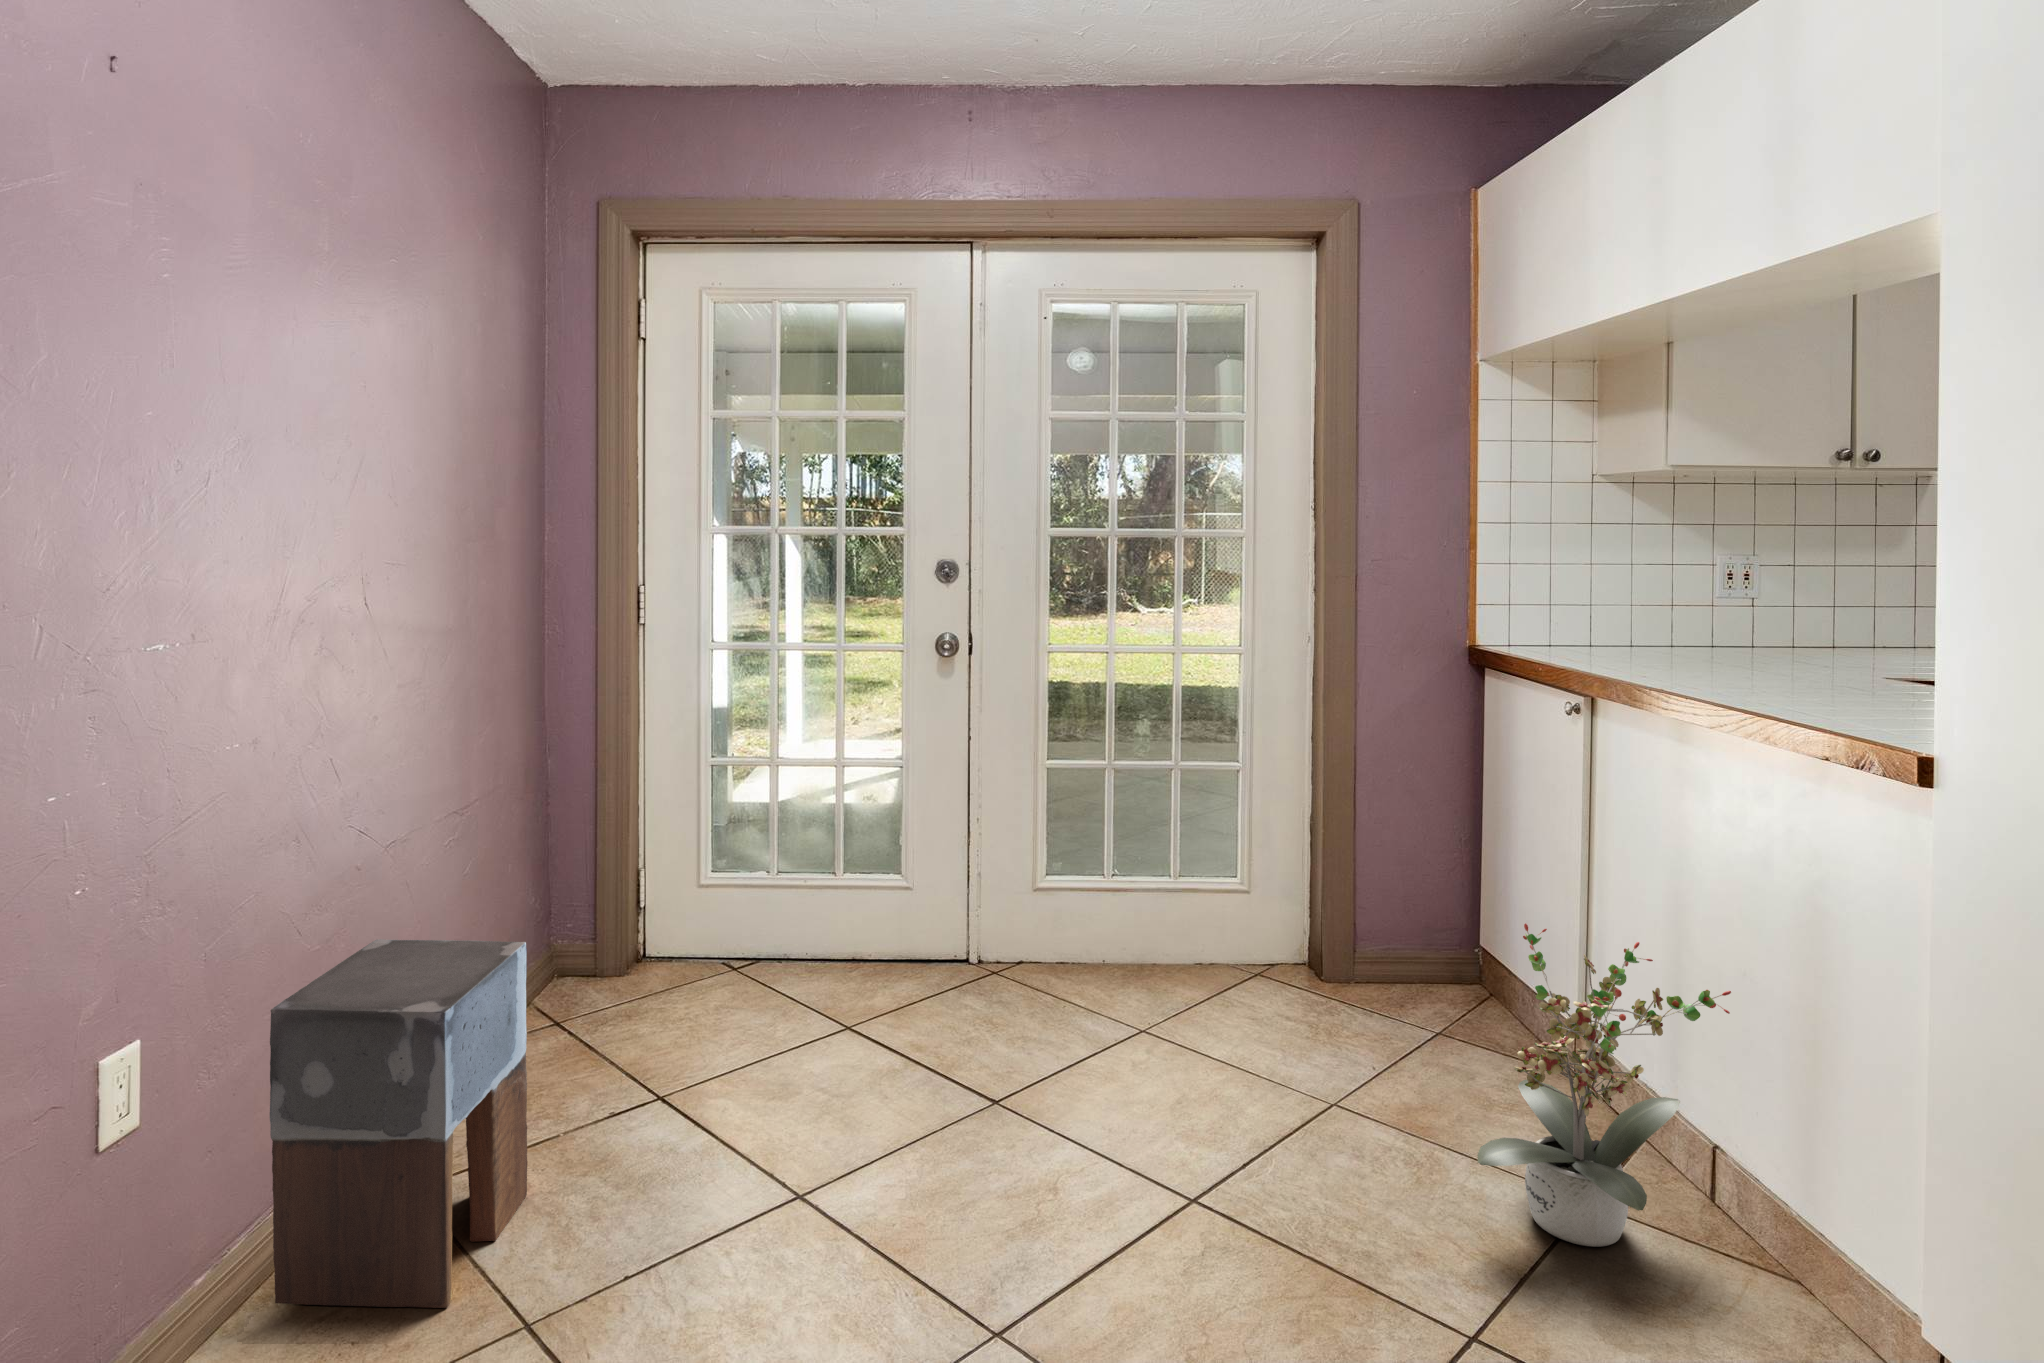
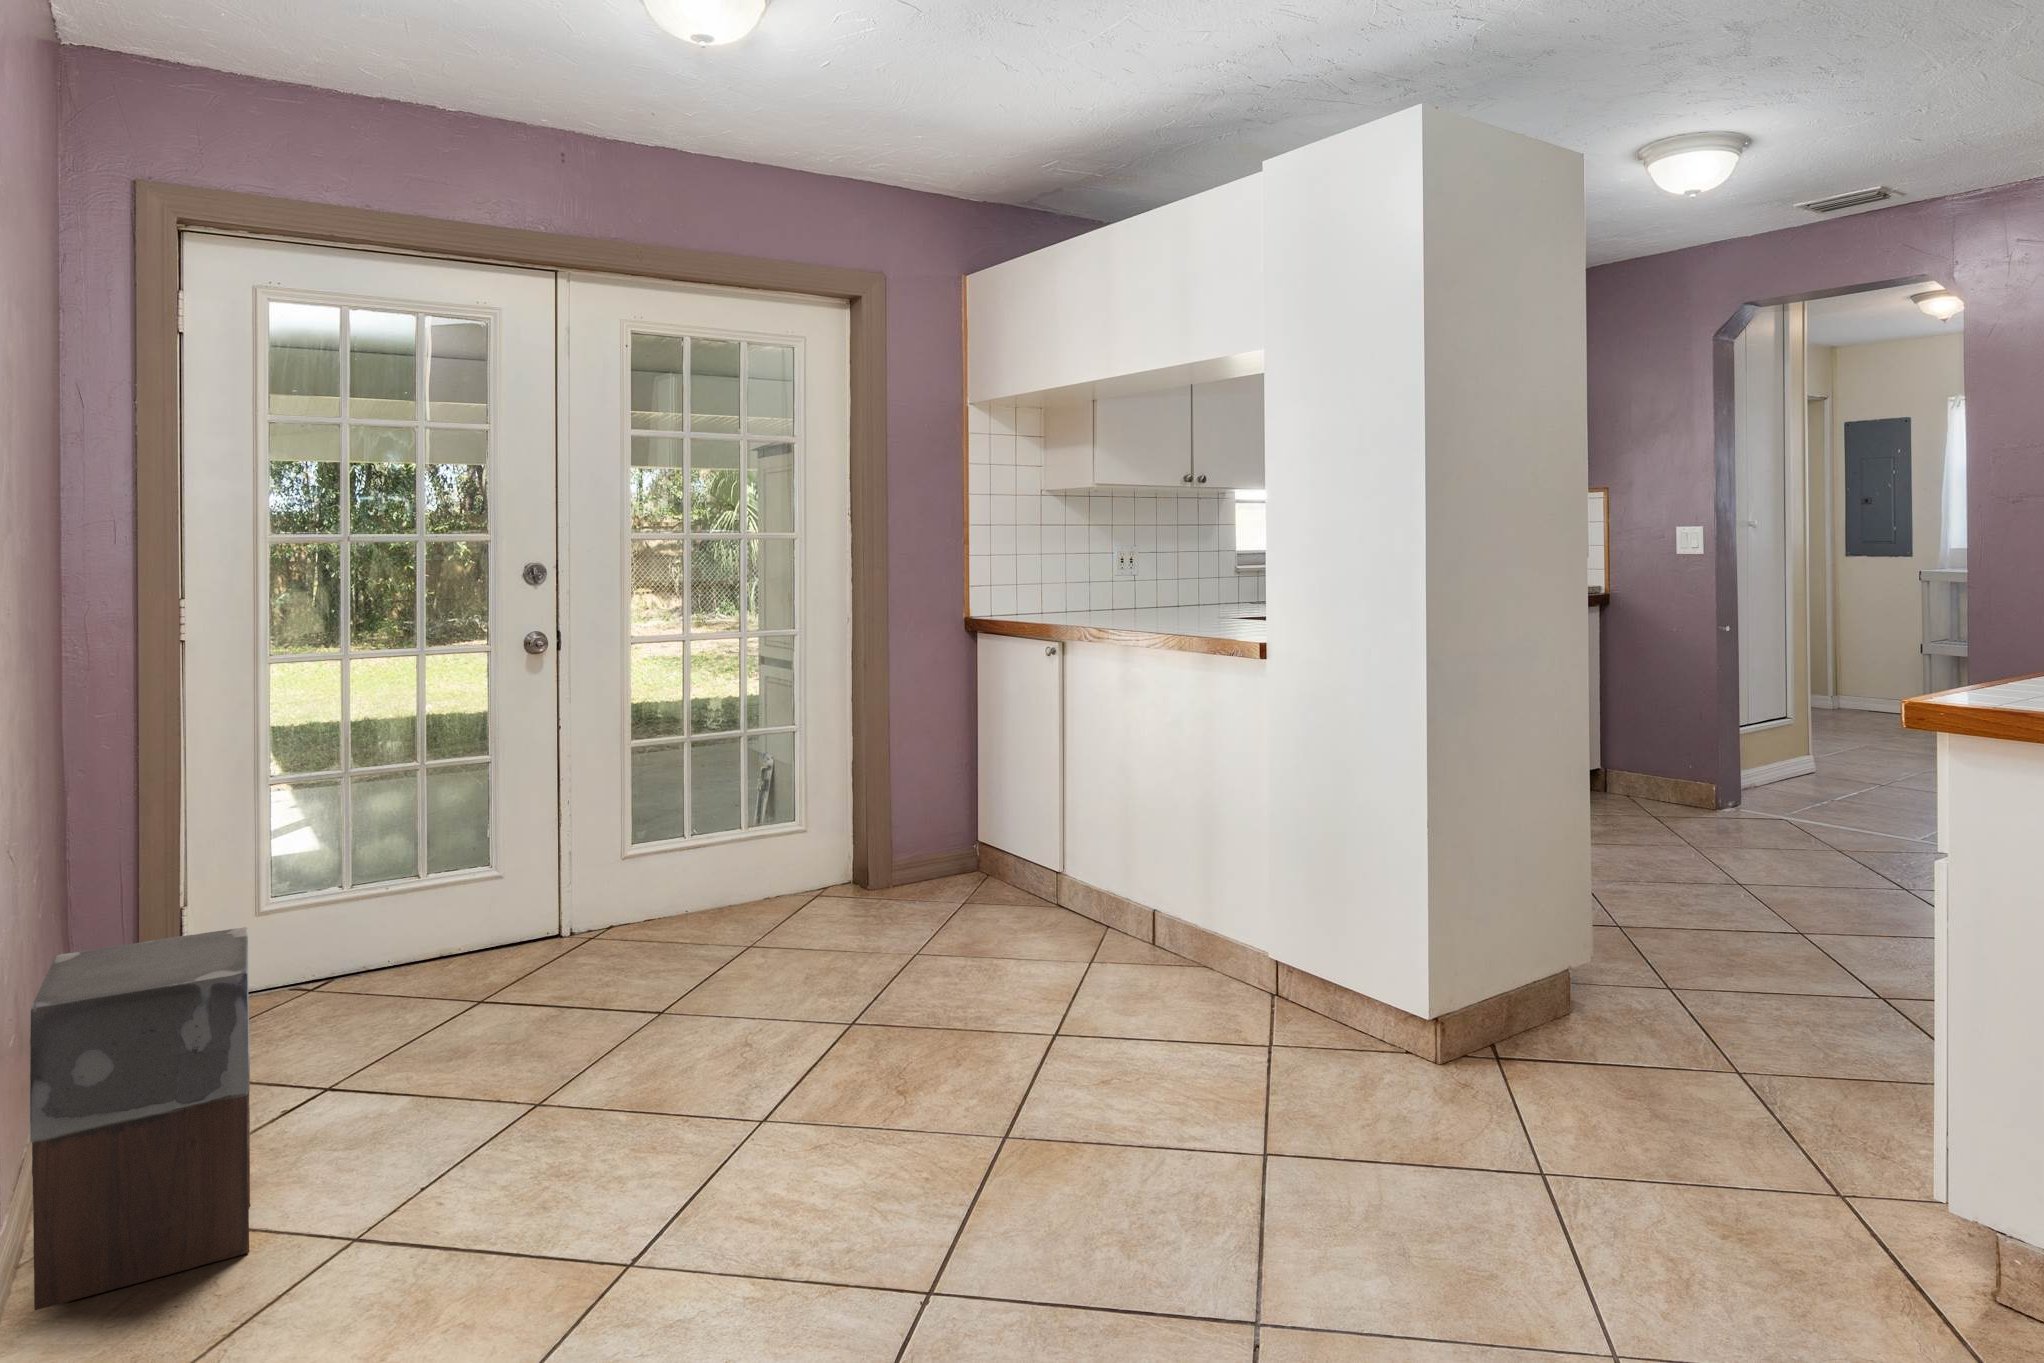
potted plant: present [1478,923,1731,1247] -> none [1036,789,1168,982]

